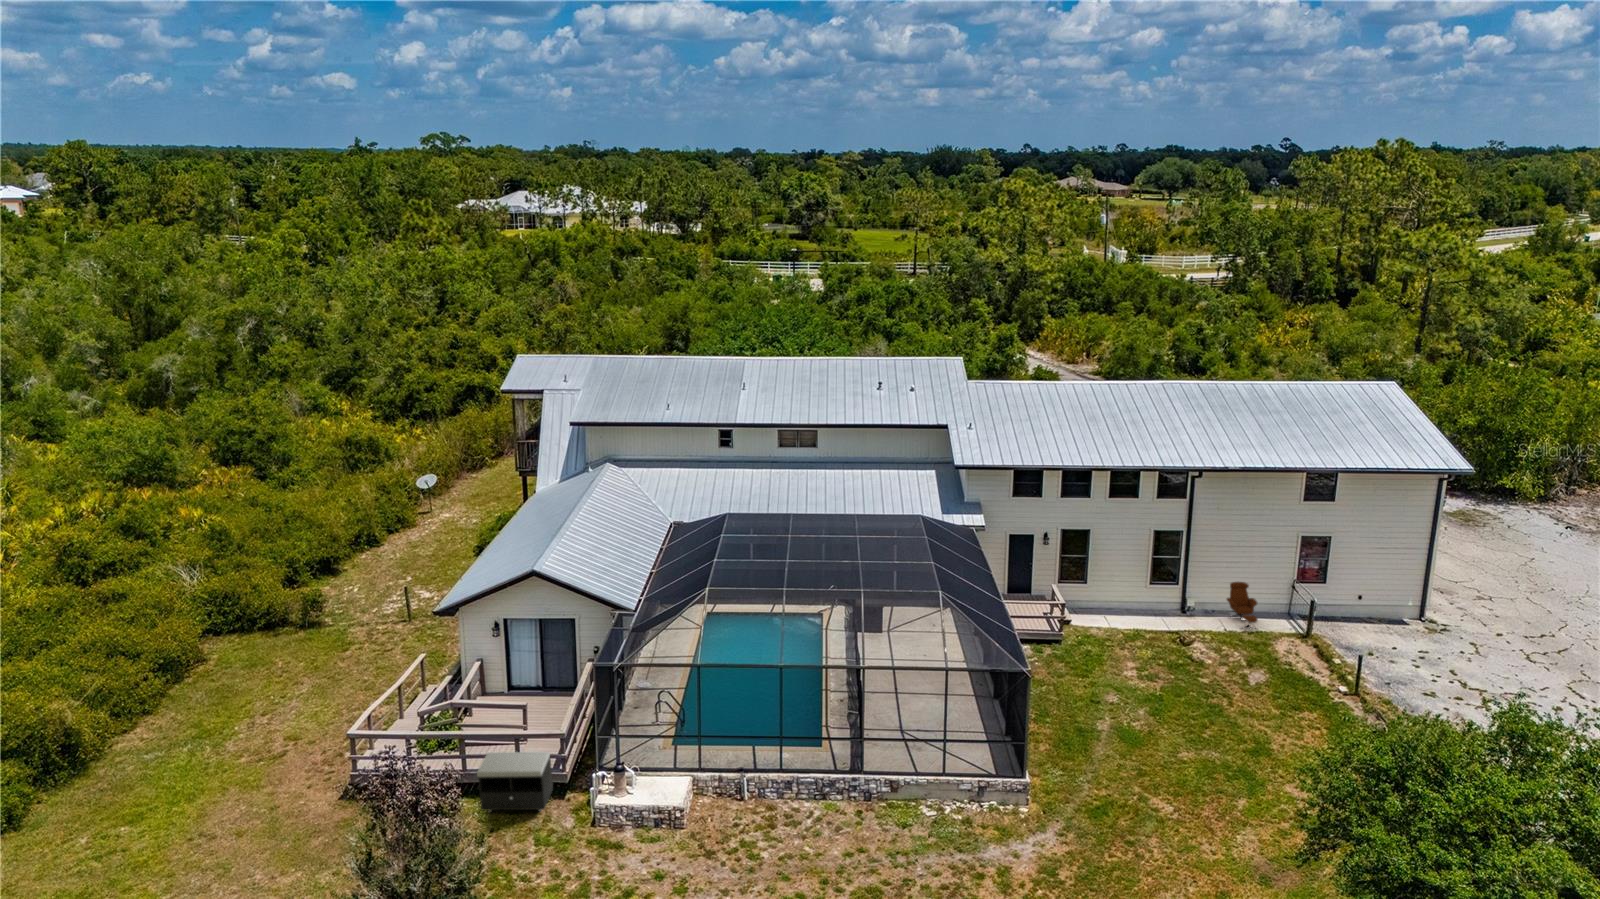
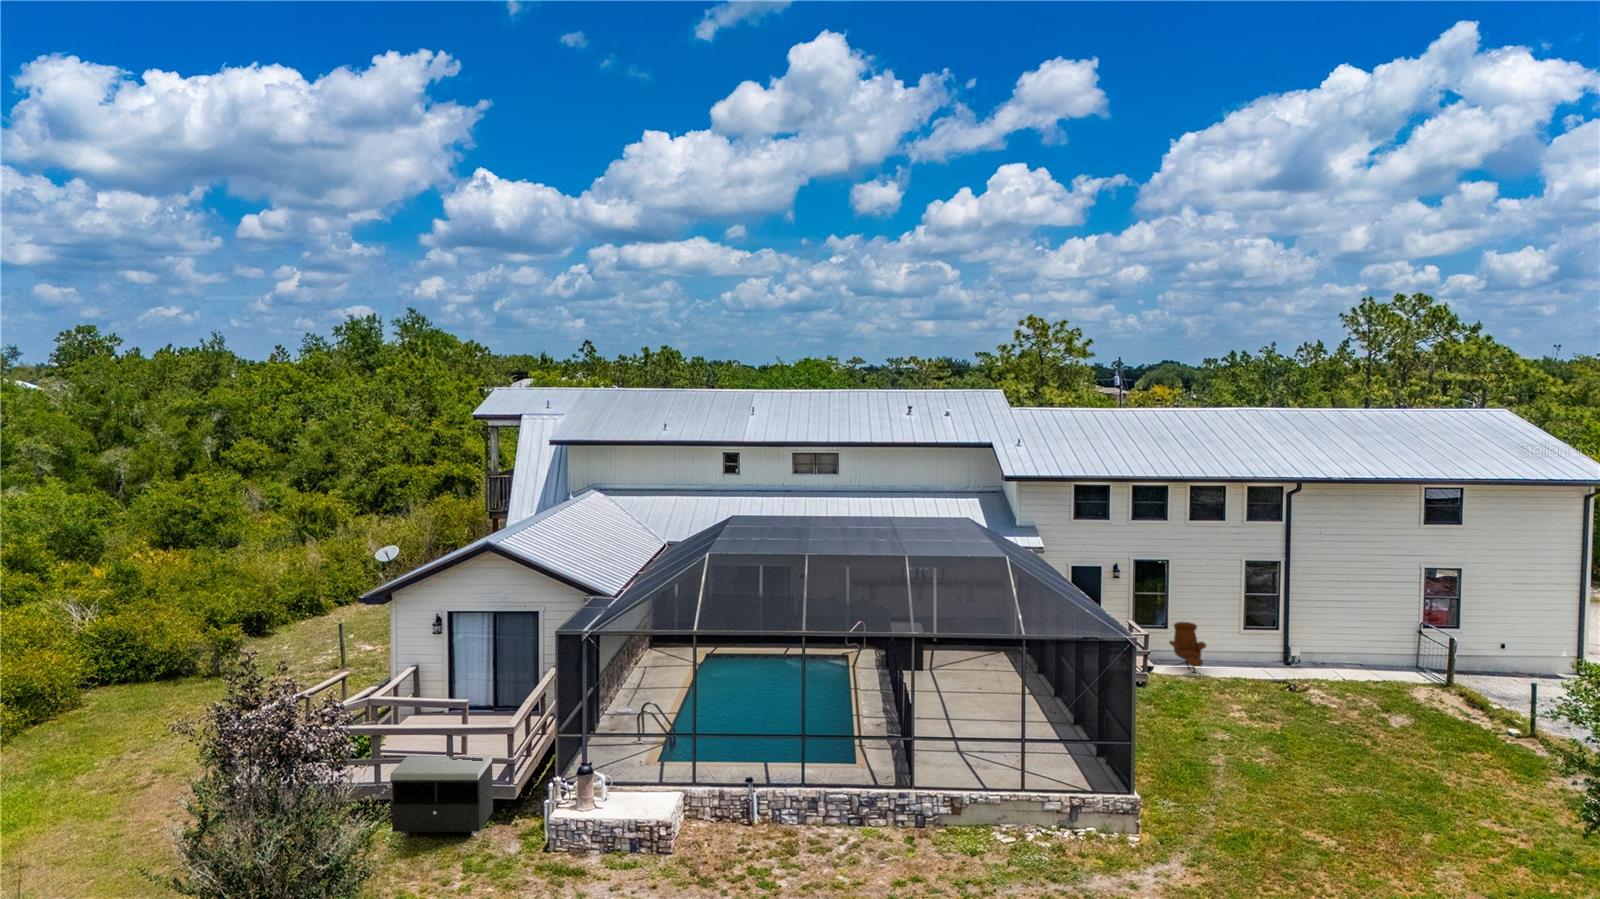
lounge chair: present [1227,582,1258,629] -> present [1169,622,1206,675]

